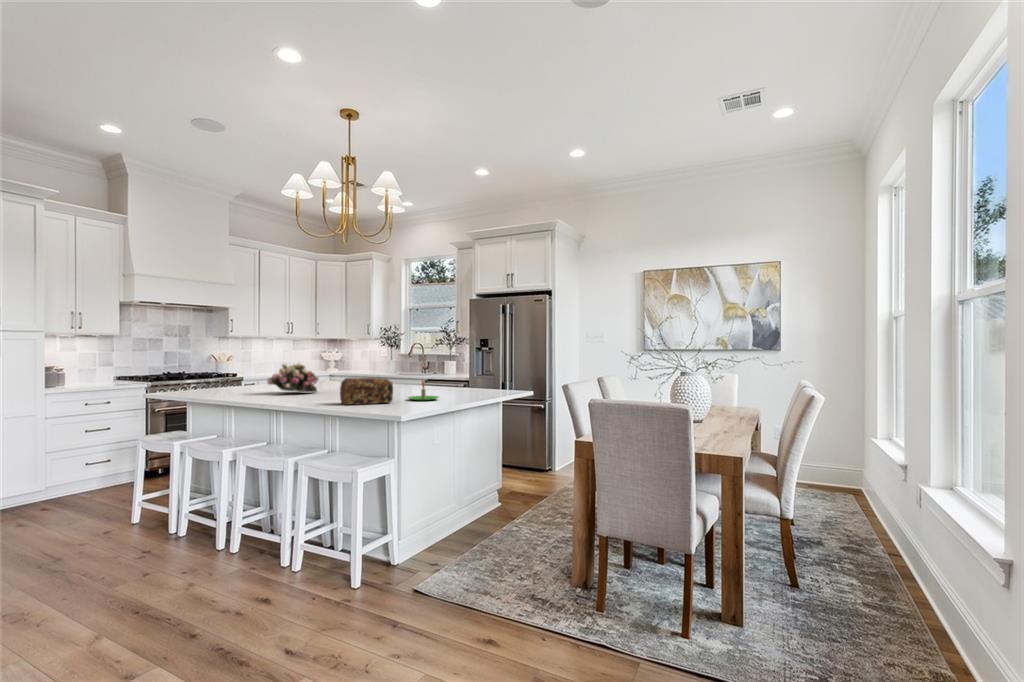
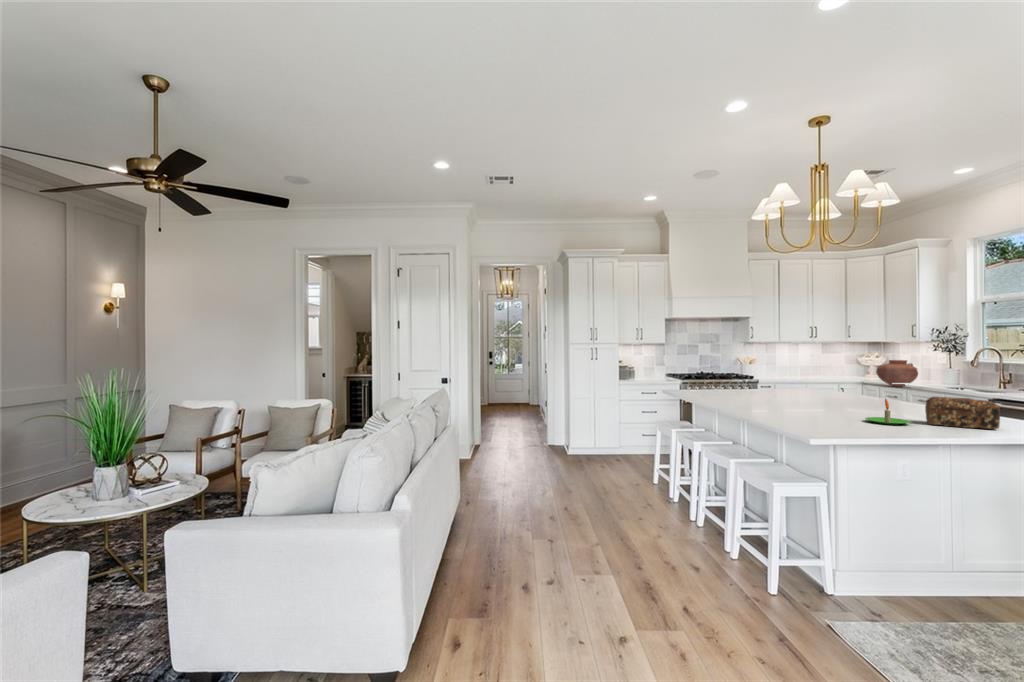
vase: none [344,354,373,376] -> present [877,360,918,387]
flower arrangement: present [267,363,319,392] -> none [742,371,794,401]
bread loaf: present [340,378,393,405] -> present [925,397,1000,429]

